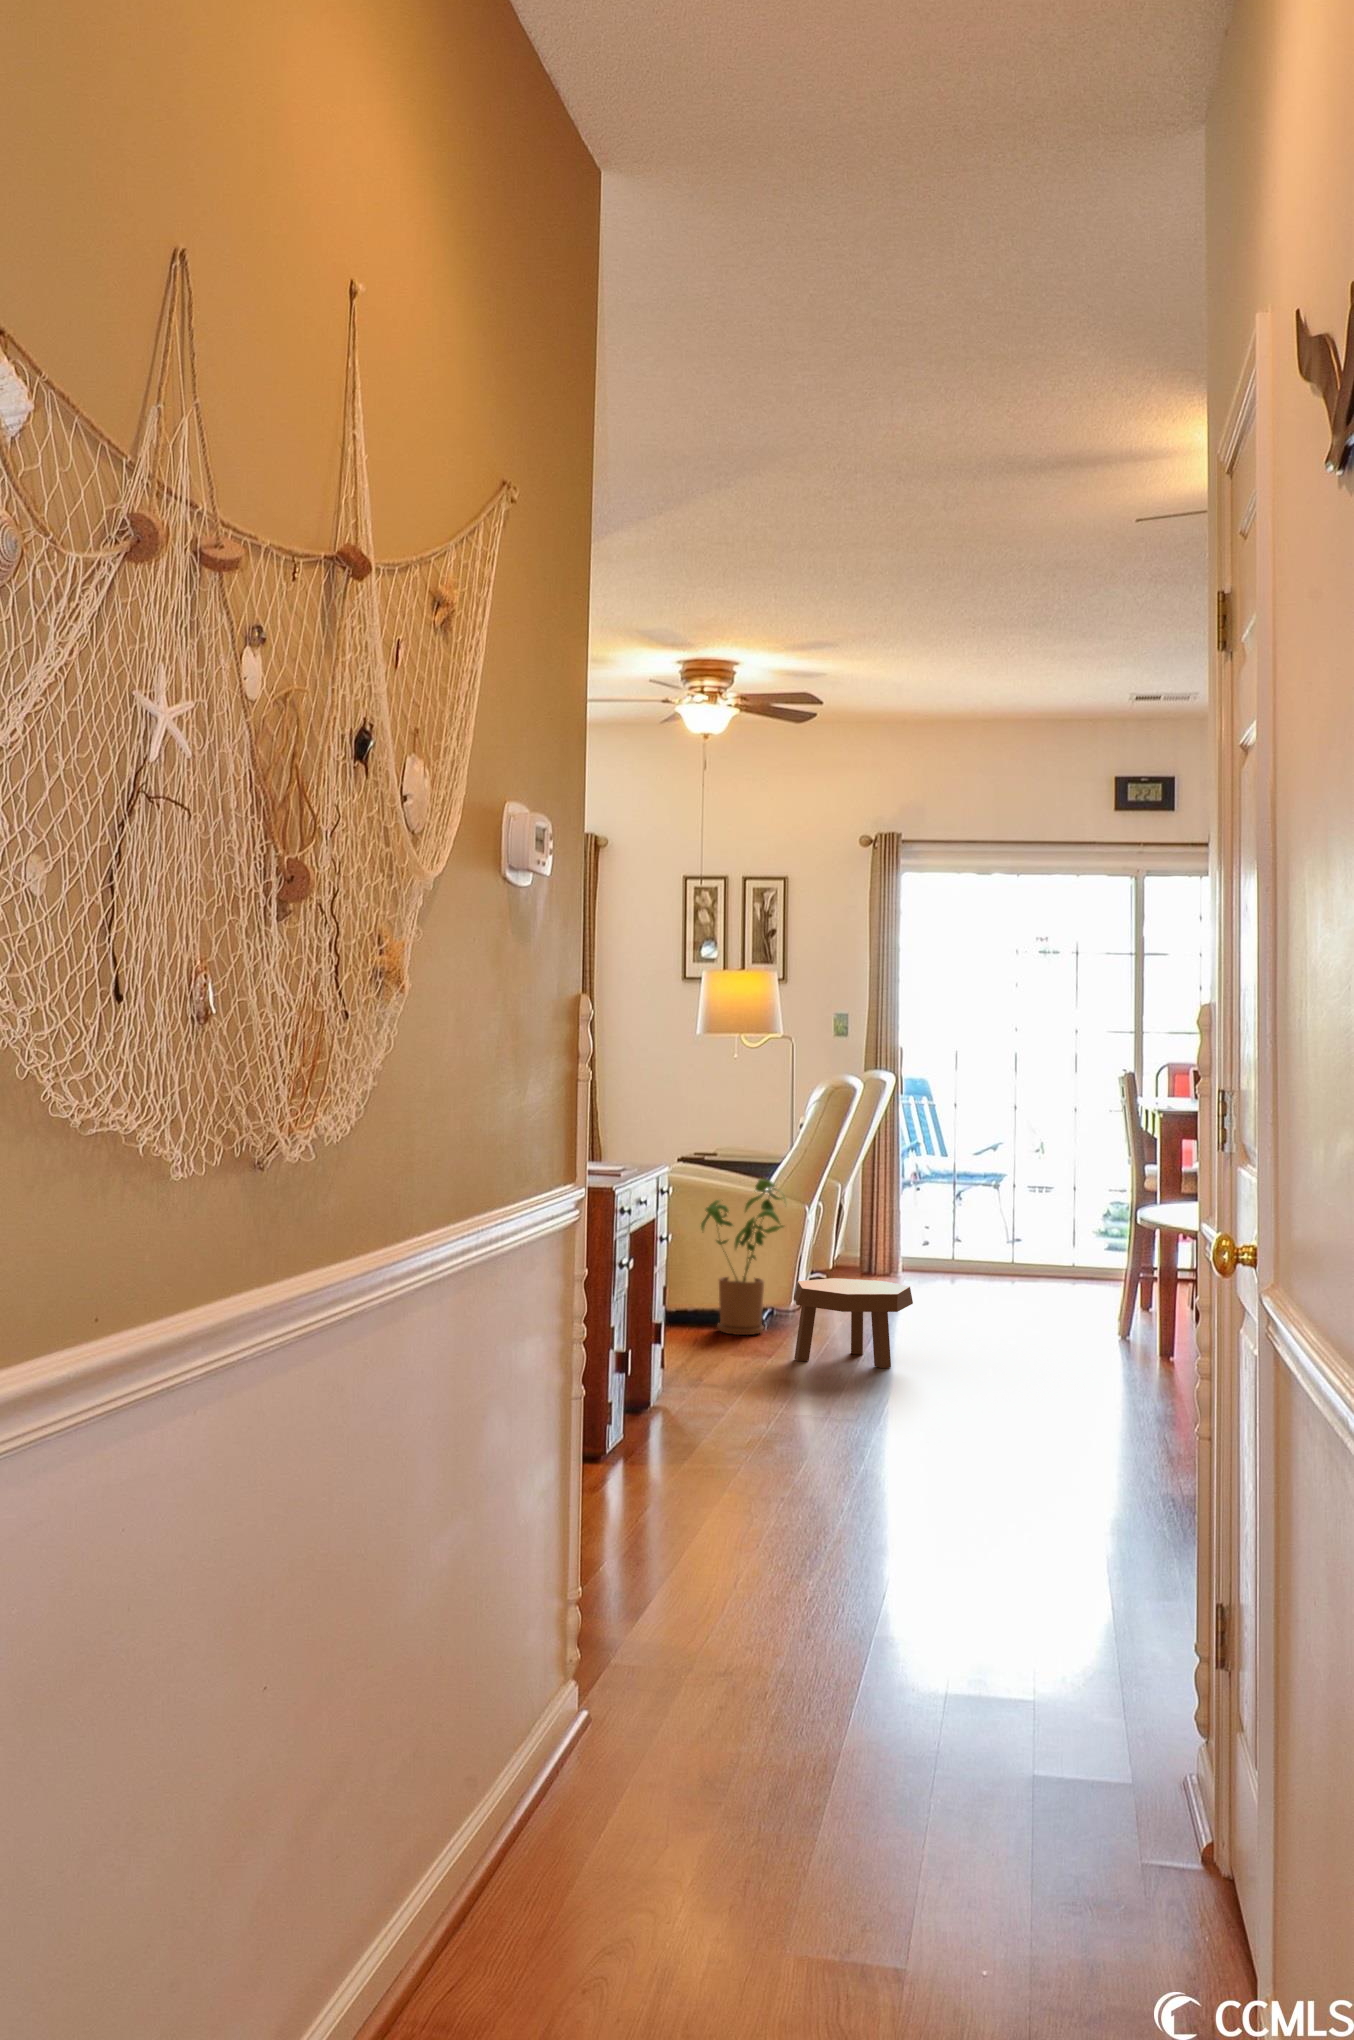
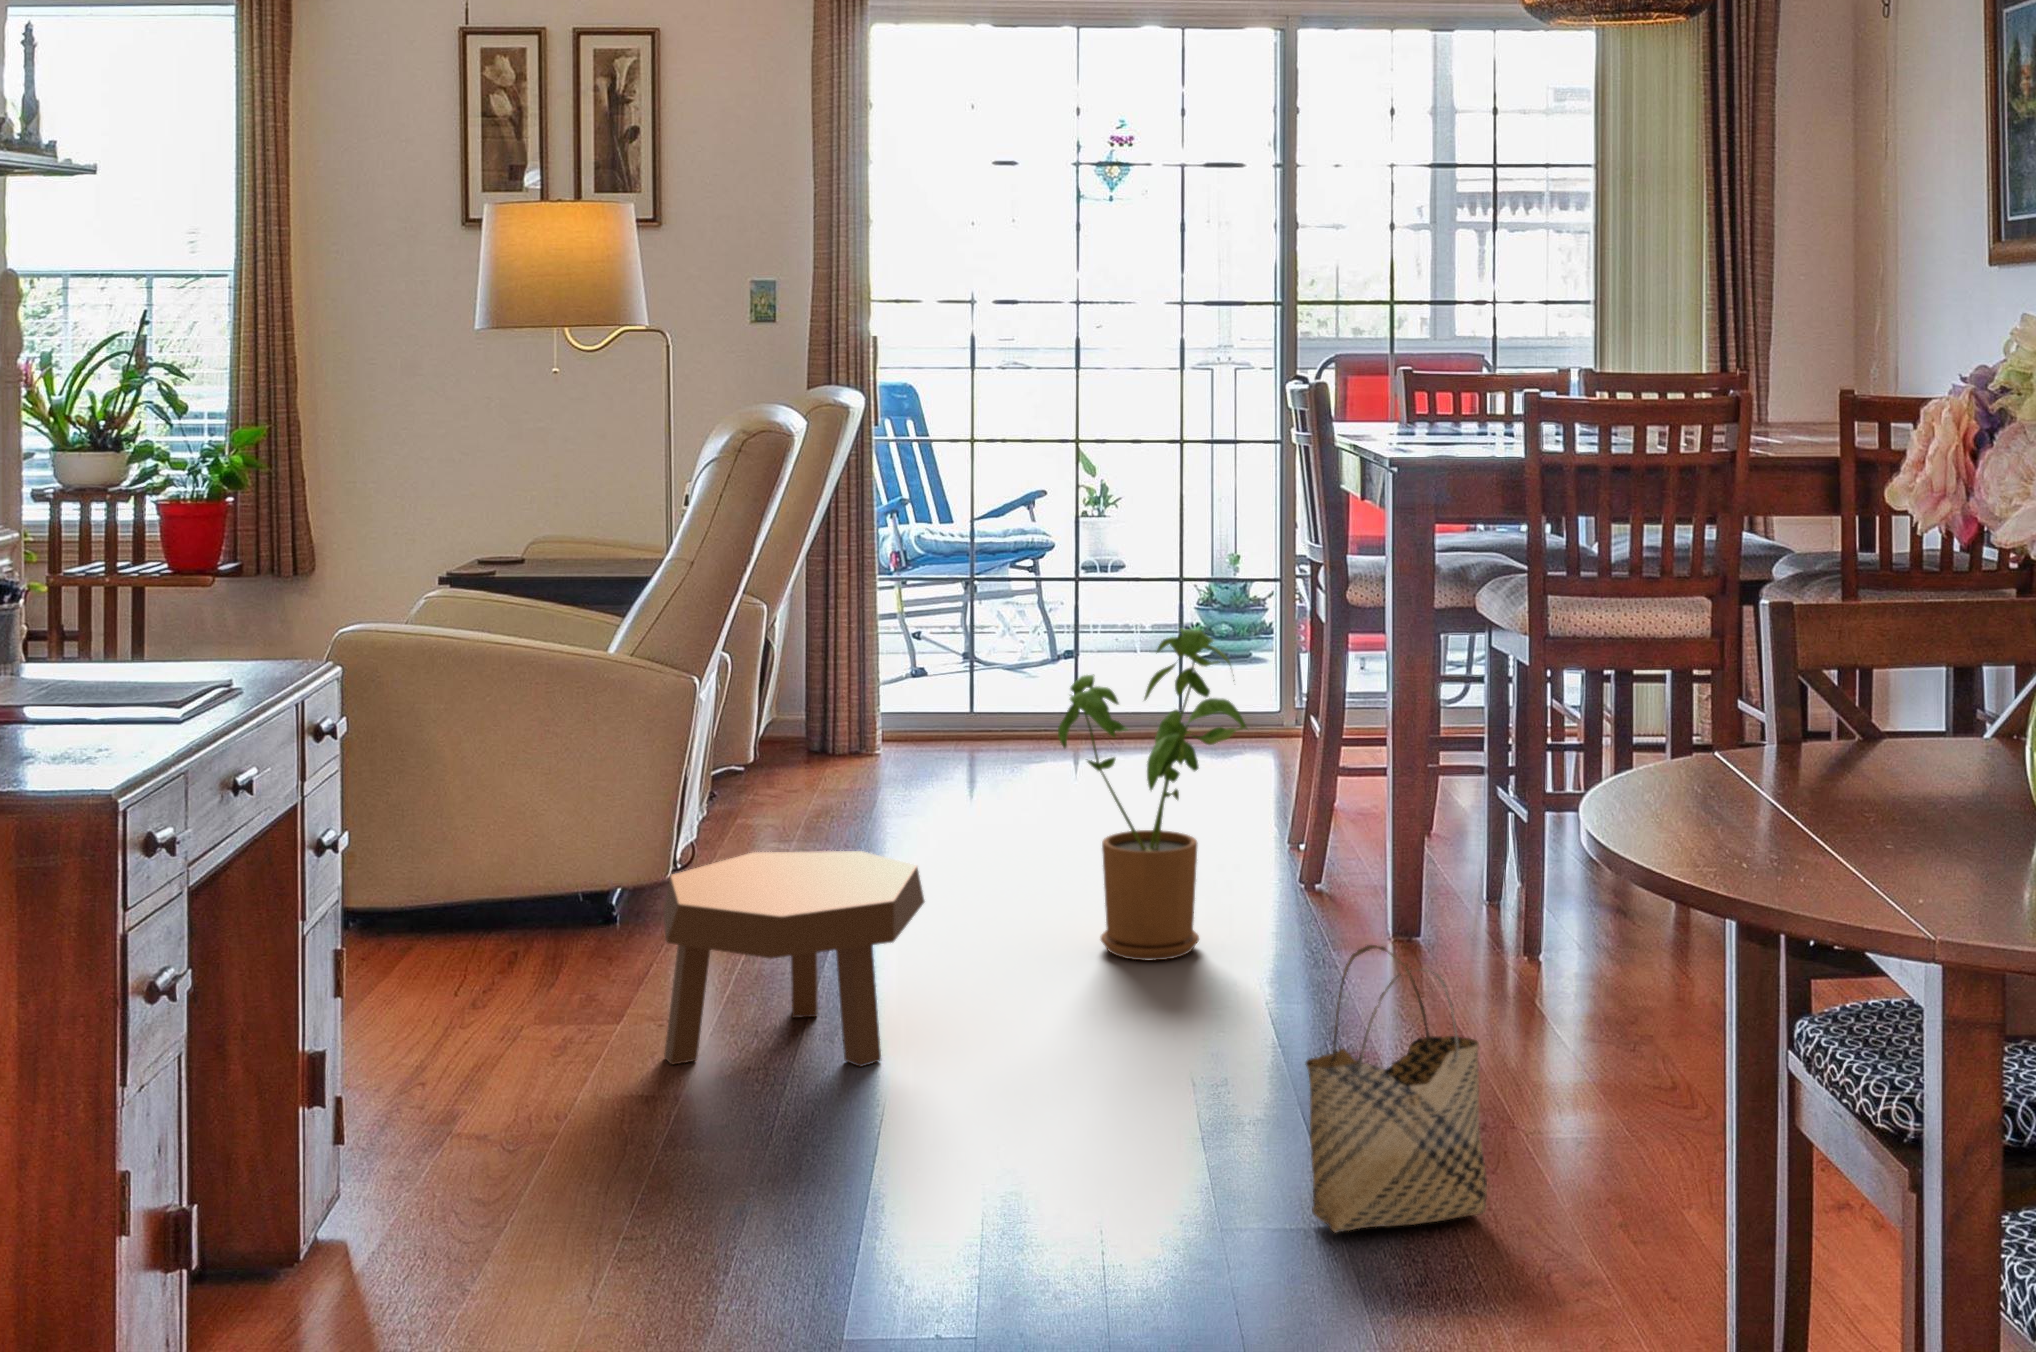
house plant: present [701,1179,785,1335] -> present [1058,629,1247,960]
woven basket: none [1066,1305,1147,1421] -> present [1306,945,1487,1232]

